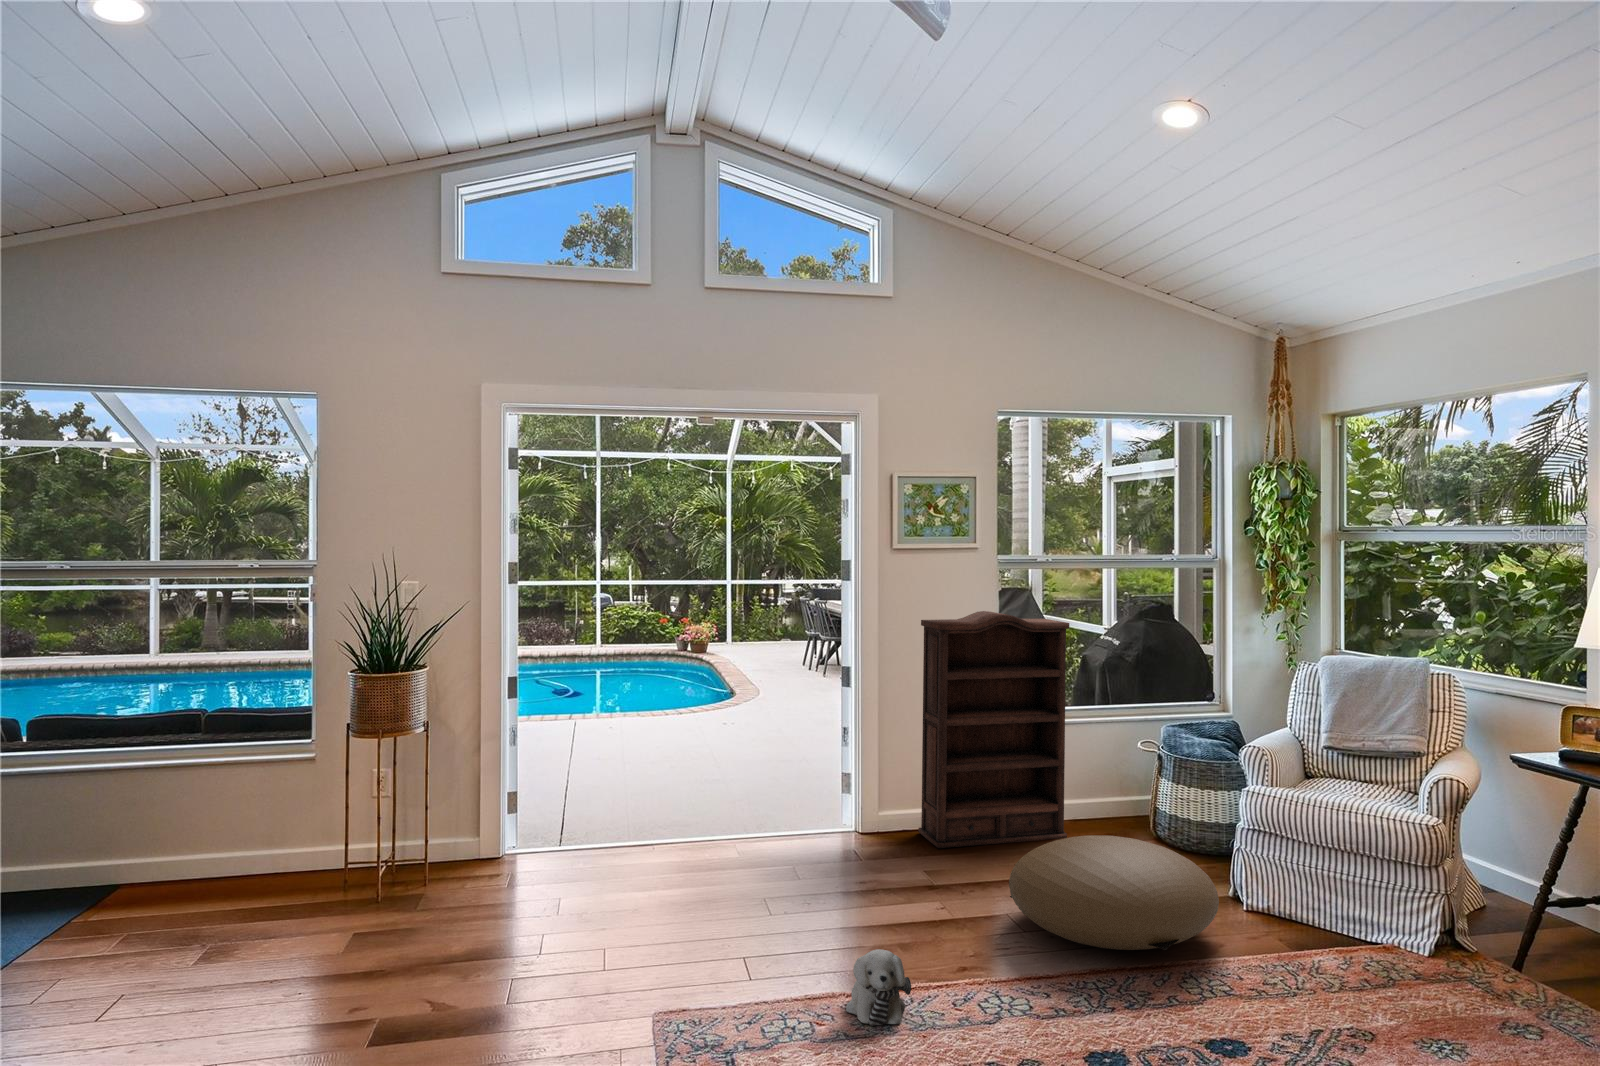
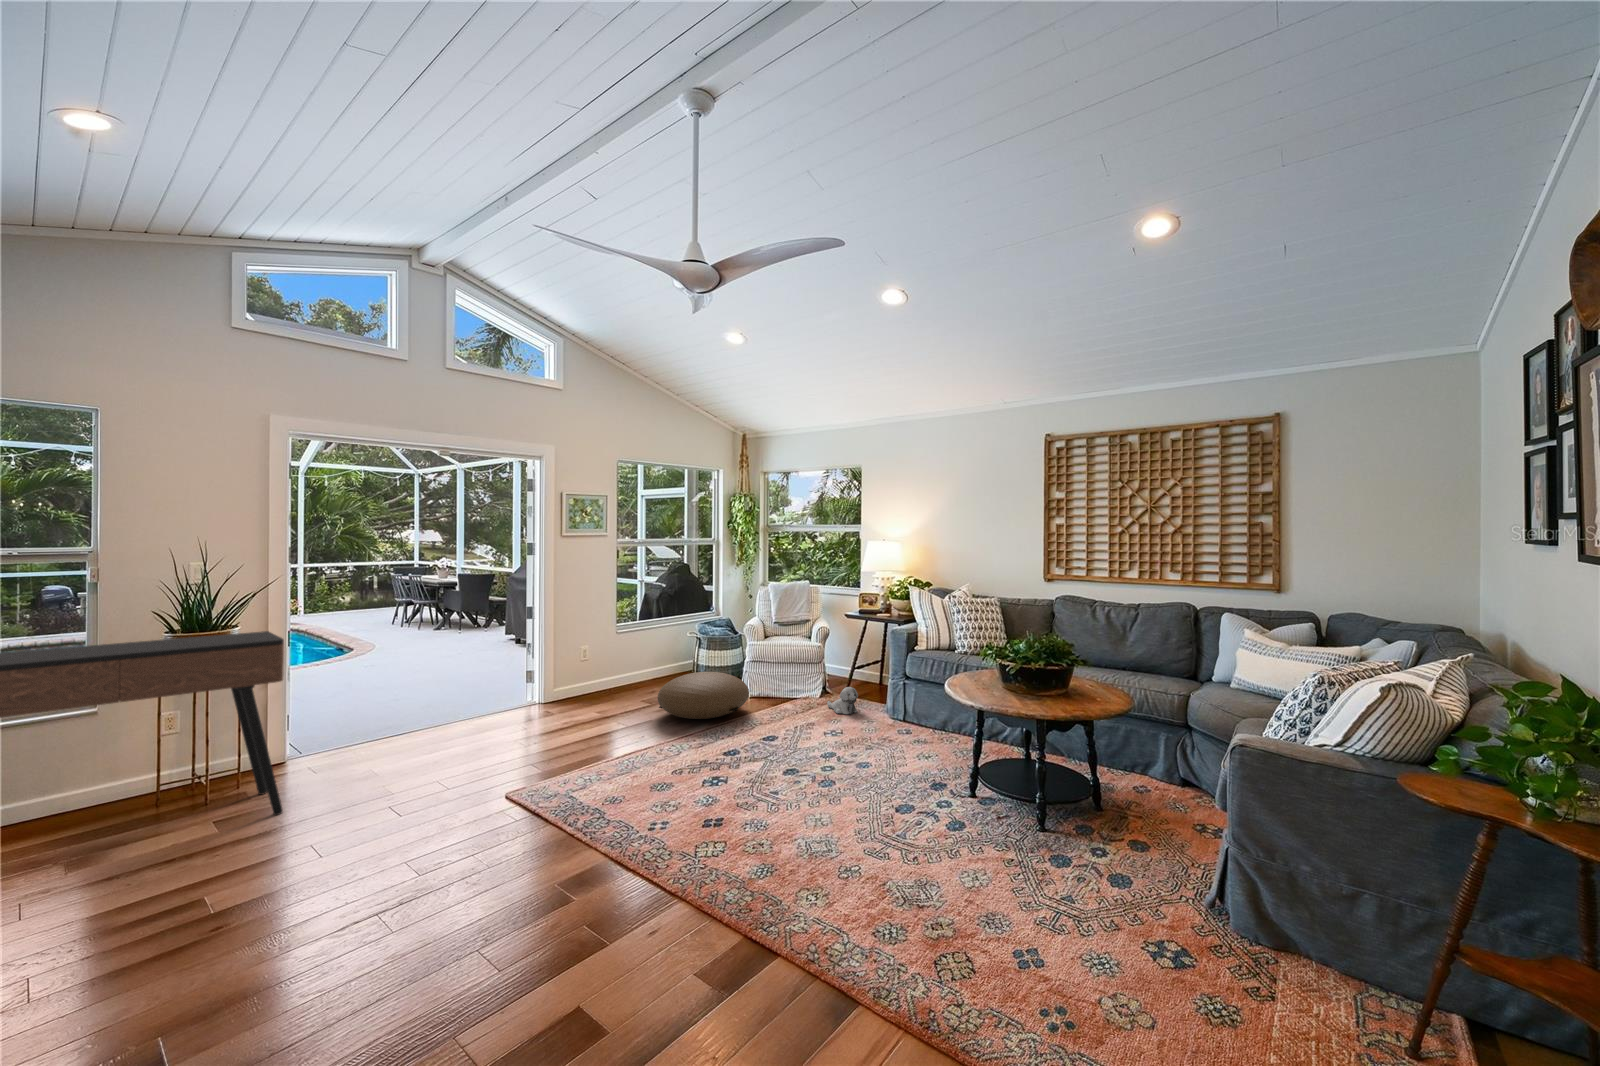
bookshelf: present [918,611,1069,848] -> none [579,570,659,702]
console table: none [17,680,425,972] -> present [0,631,284,815]
plush toy: present [846,949,911,1026] -> present [827,687,858,714]

